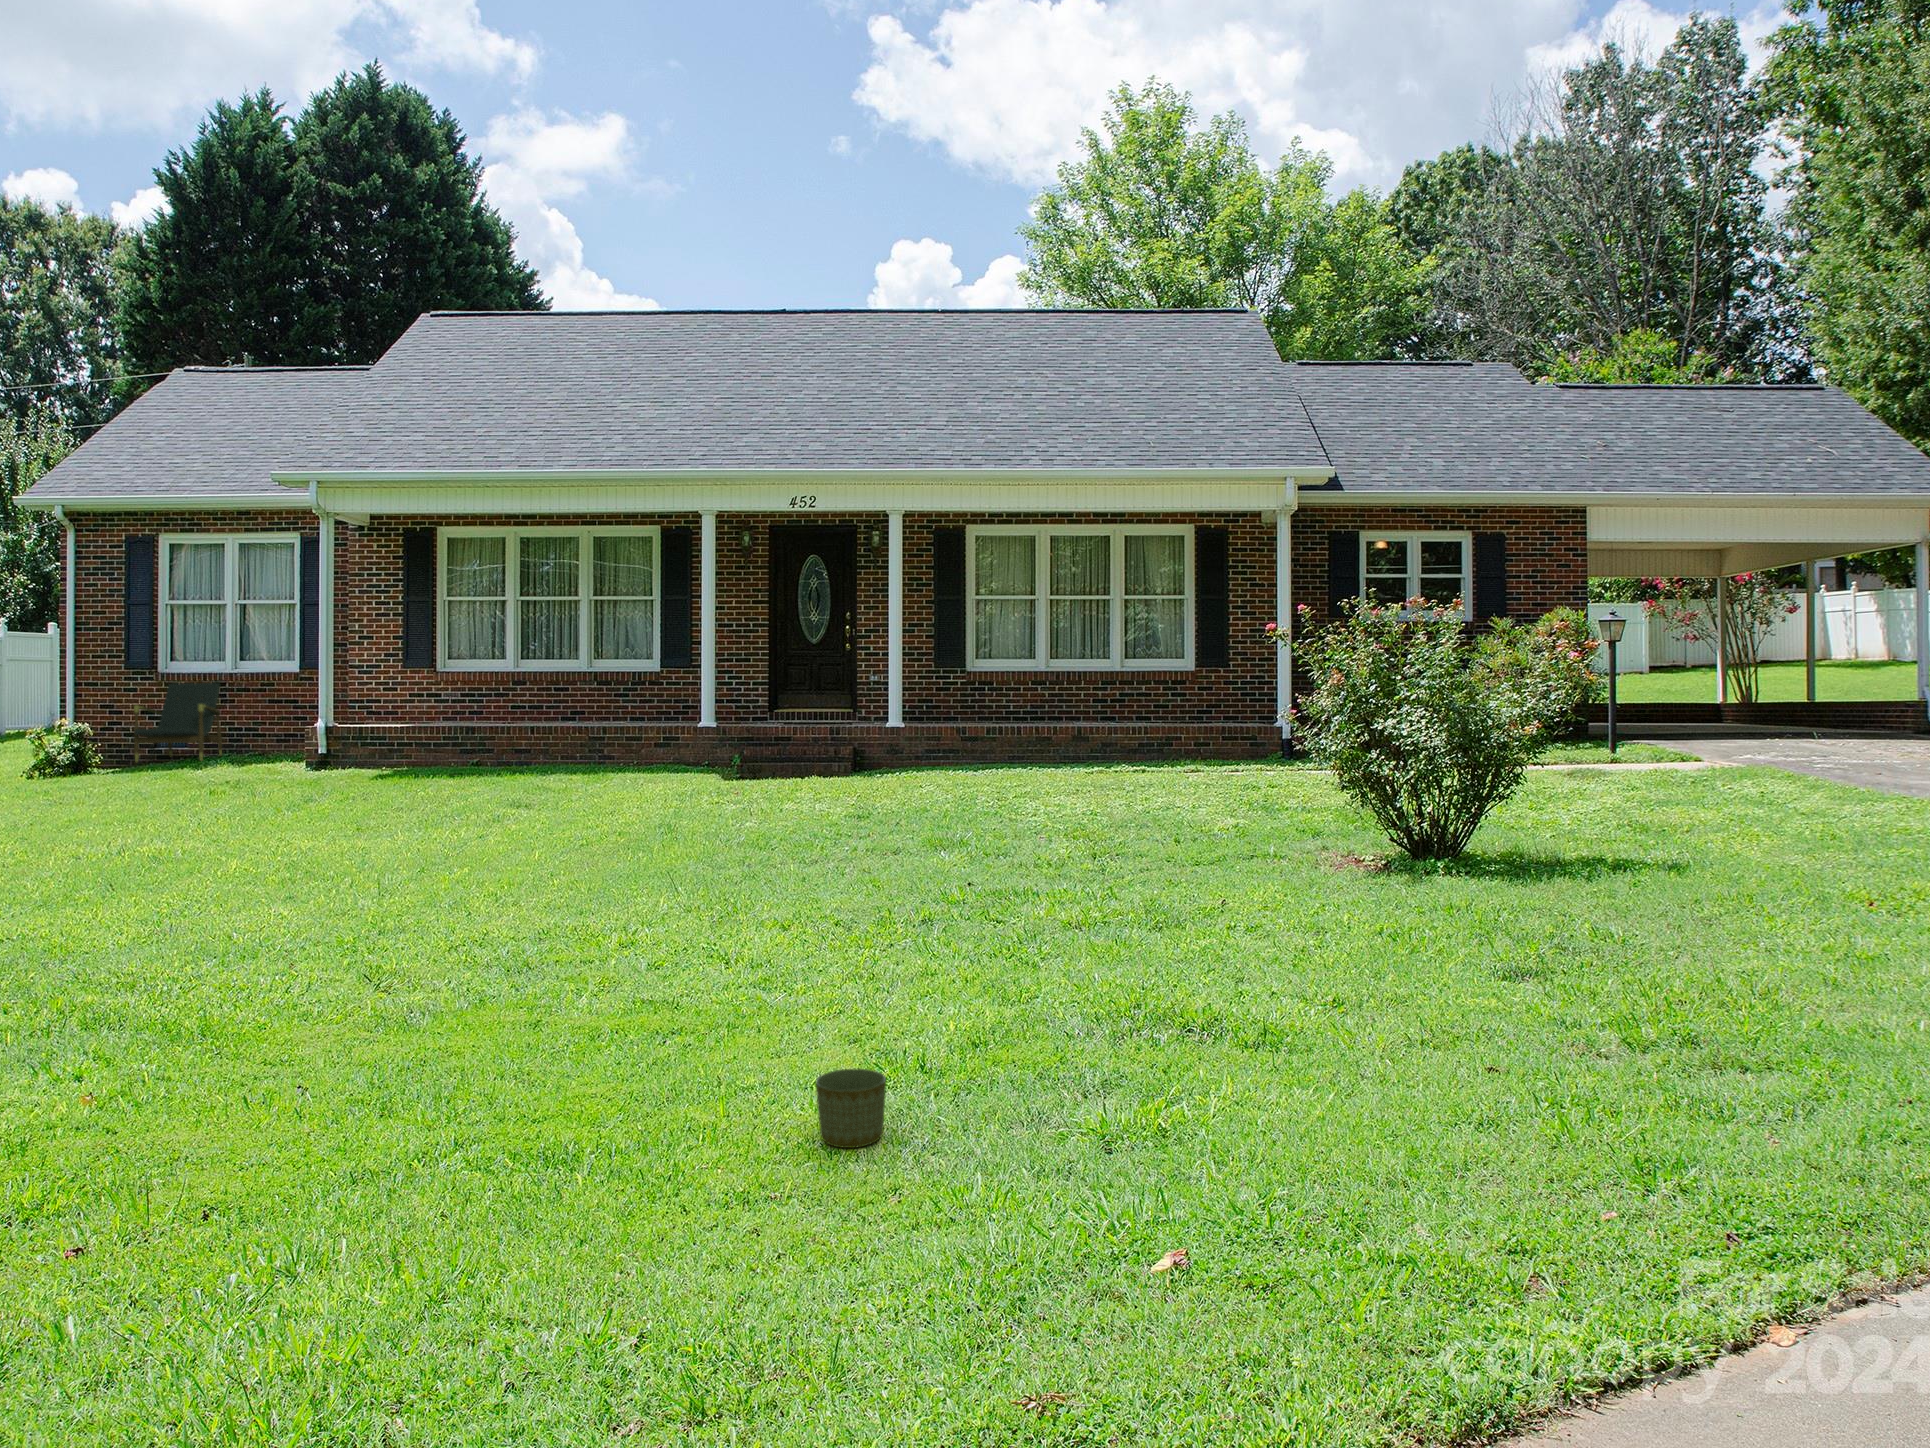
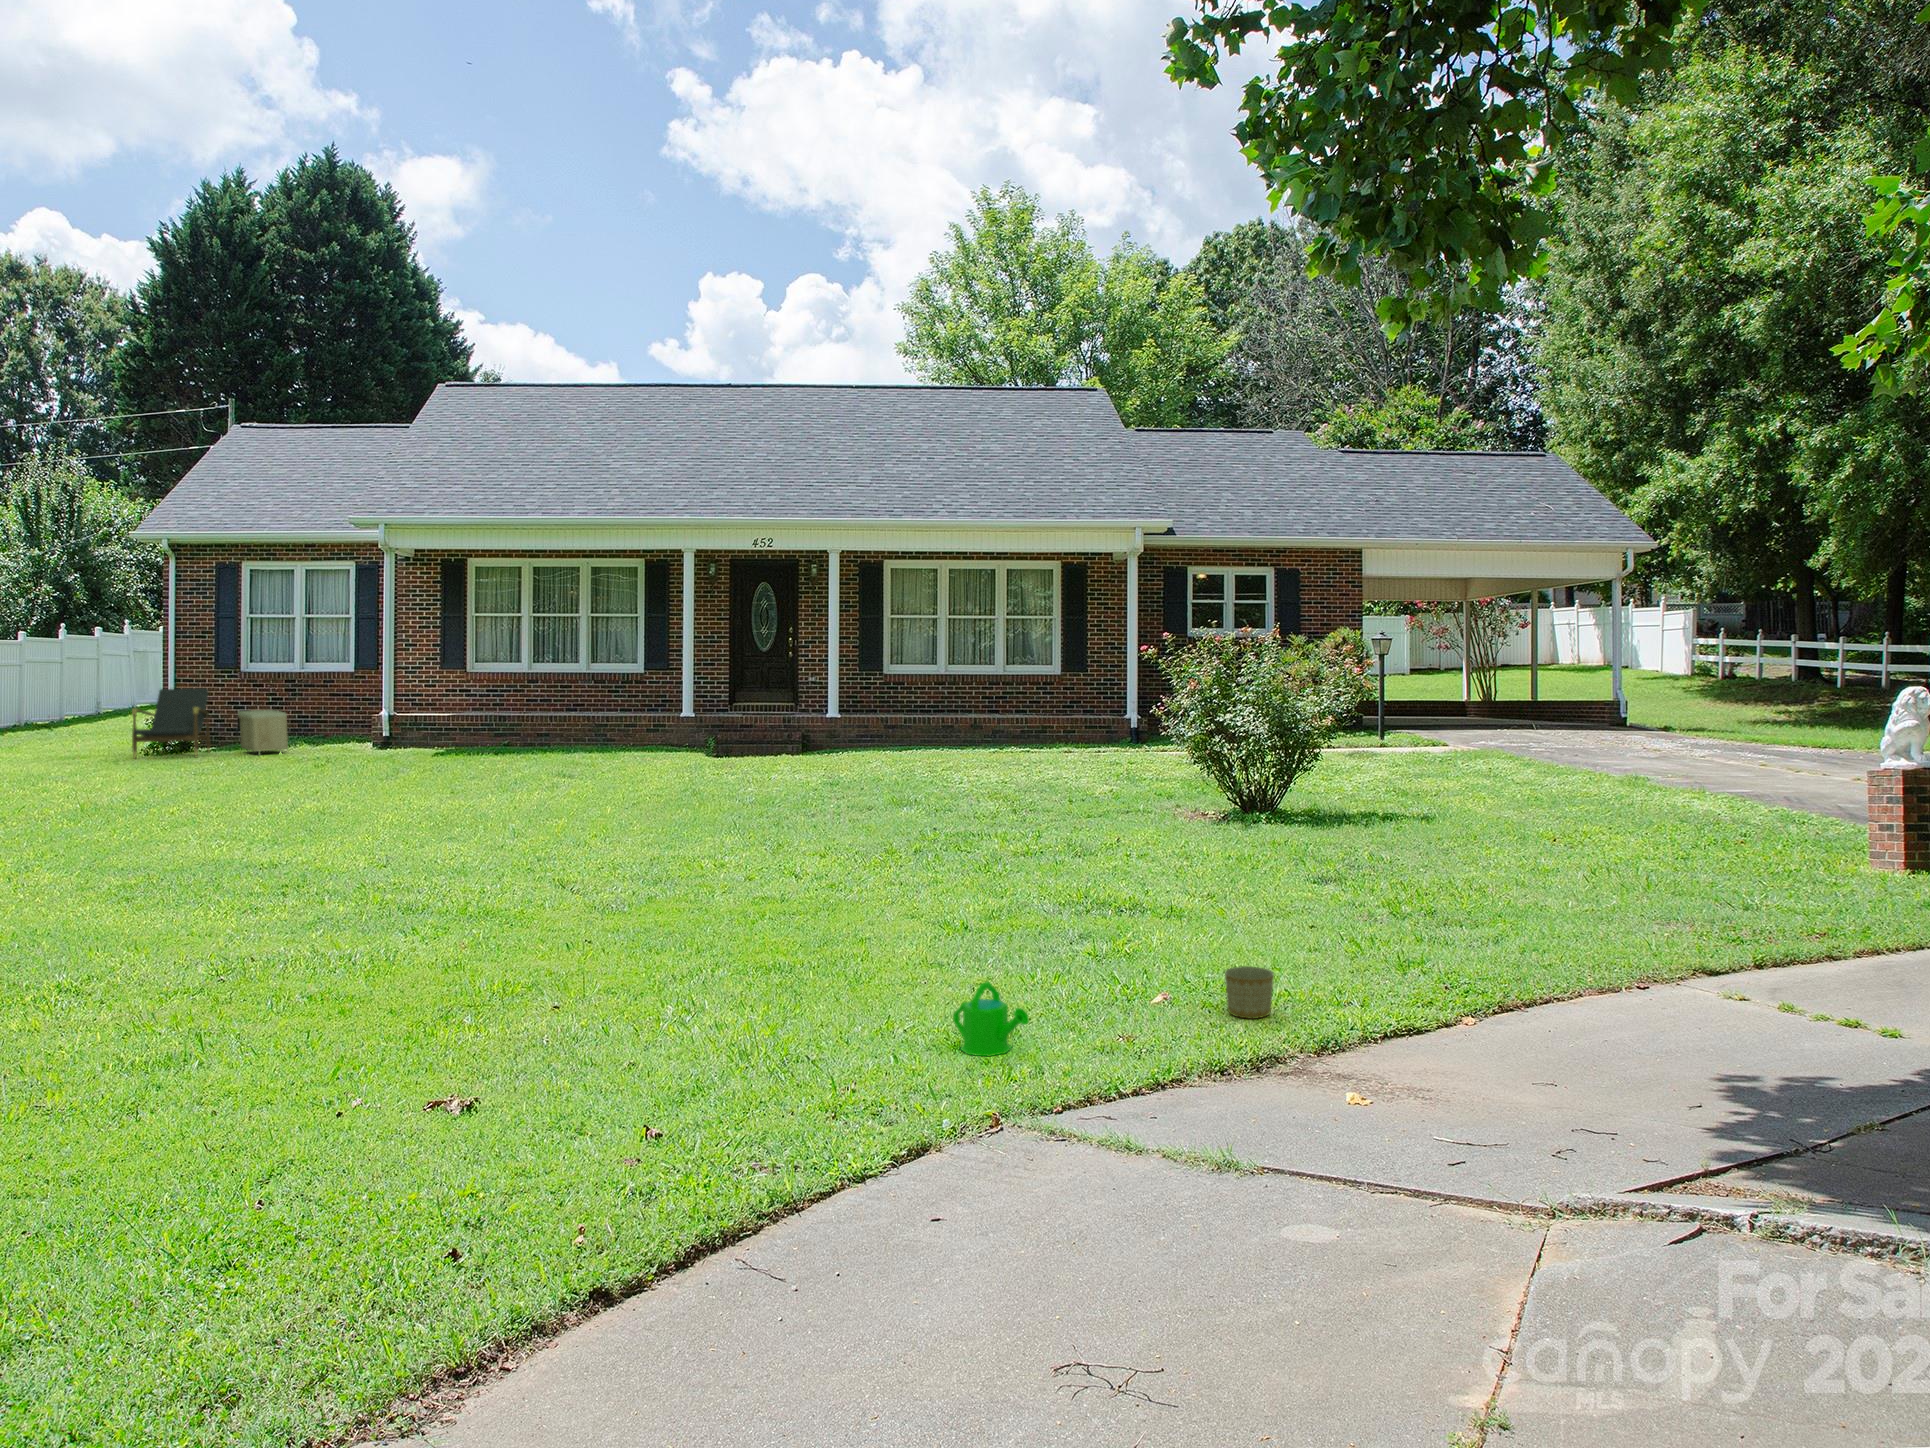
storage bench: none [251,707,301,759] -> present [238,710,288,754]
planter: present [816,1069,886,1148] -> present [1225,966,1274,1019]
watering can: none [796,1217,916,1366] -> present [953,981,1029,1056]

